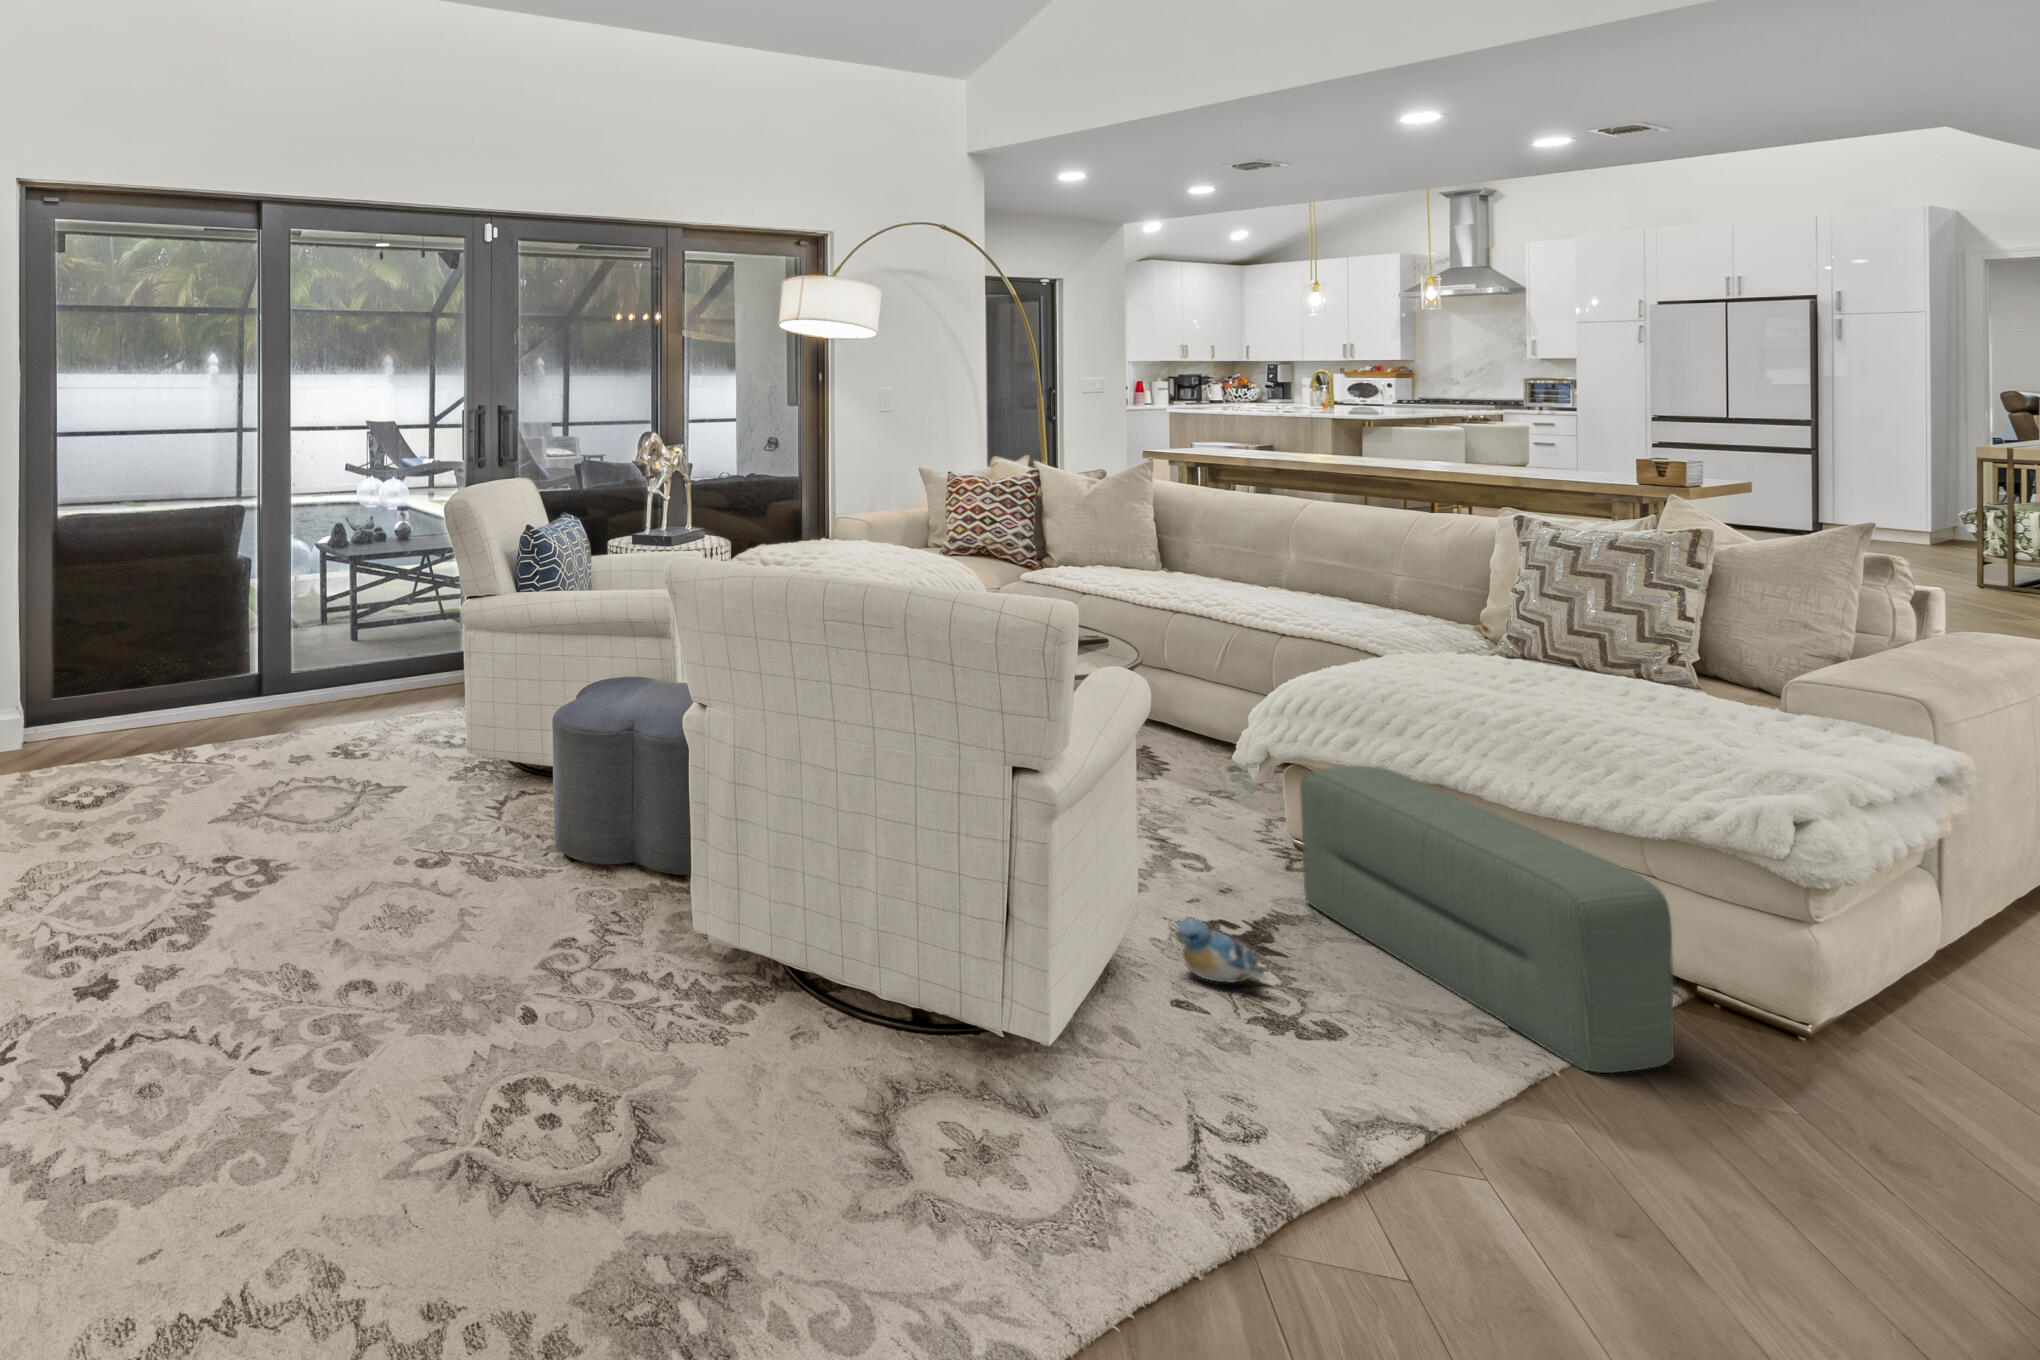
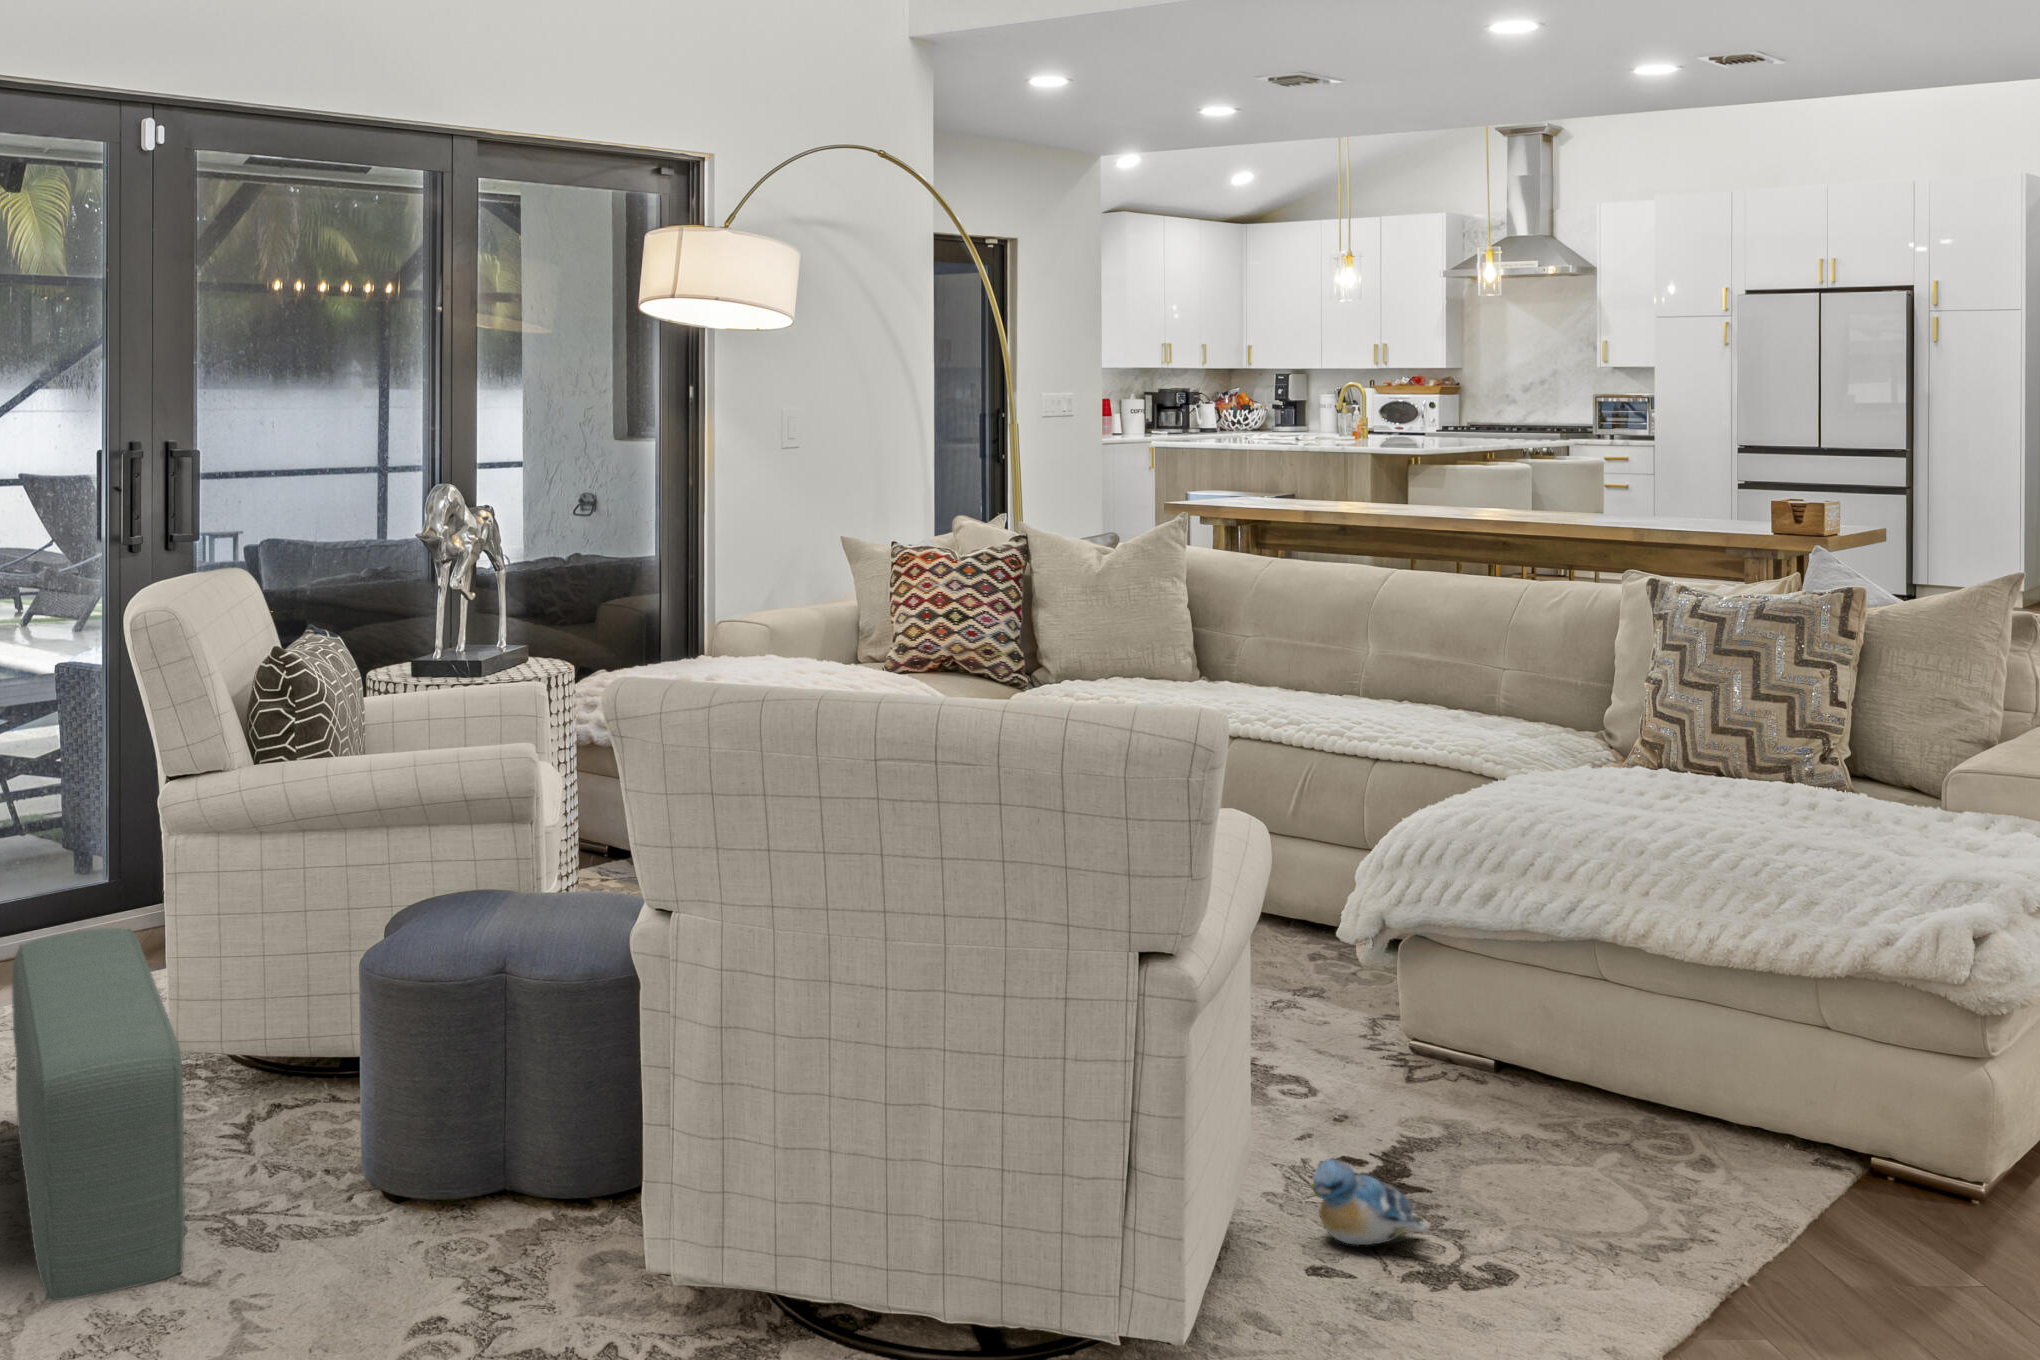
pouf: present [1300,766,1674,1073] -> present [12,928,185,1300]

